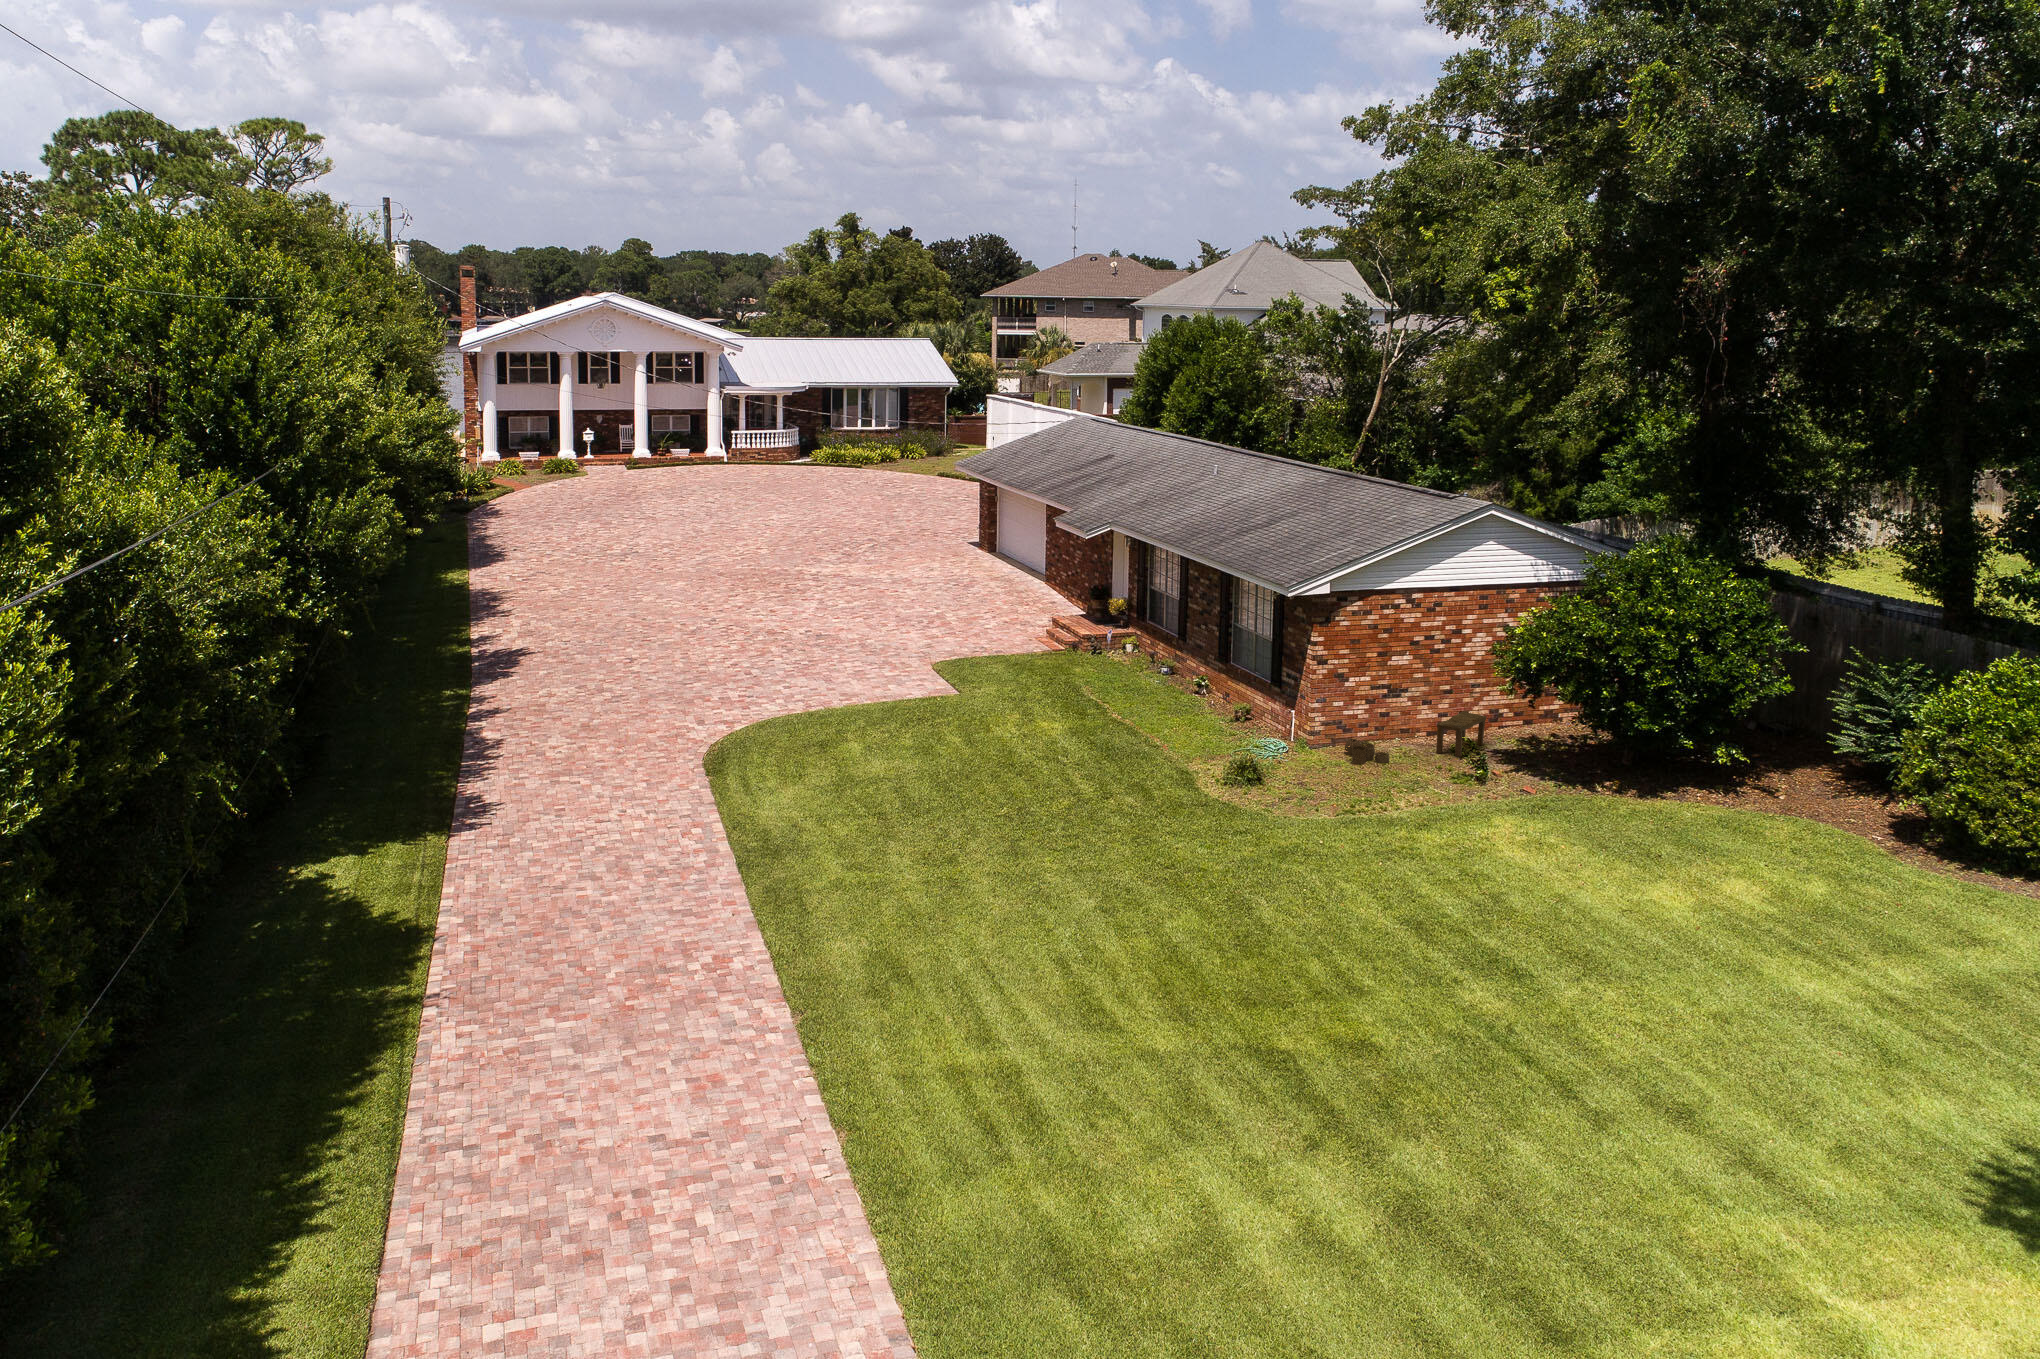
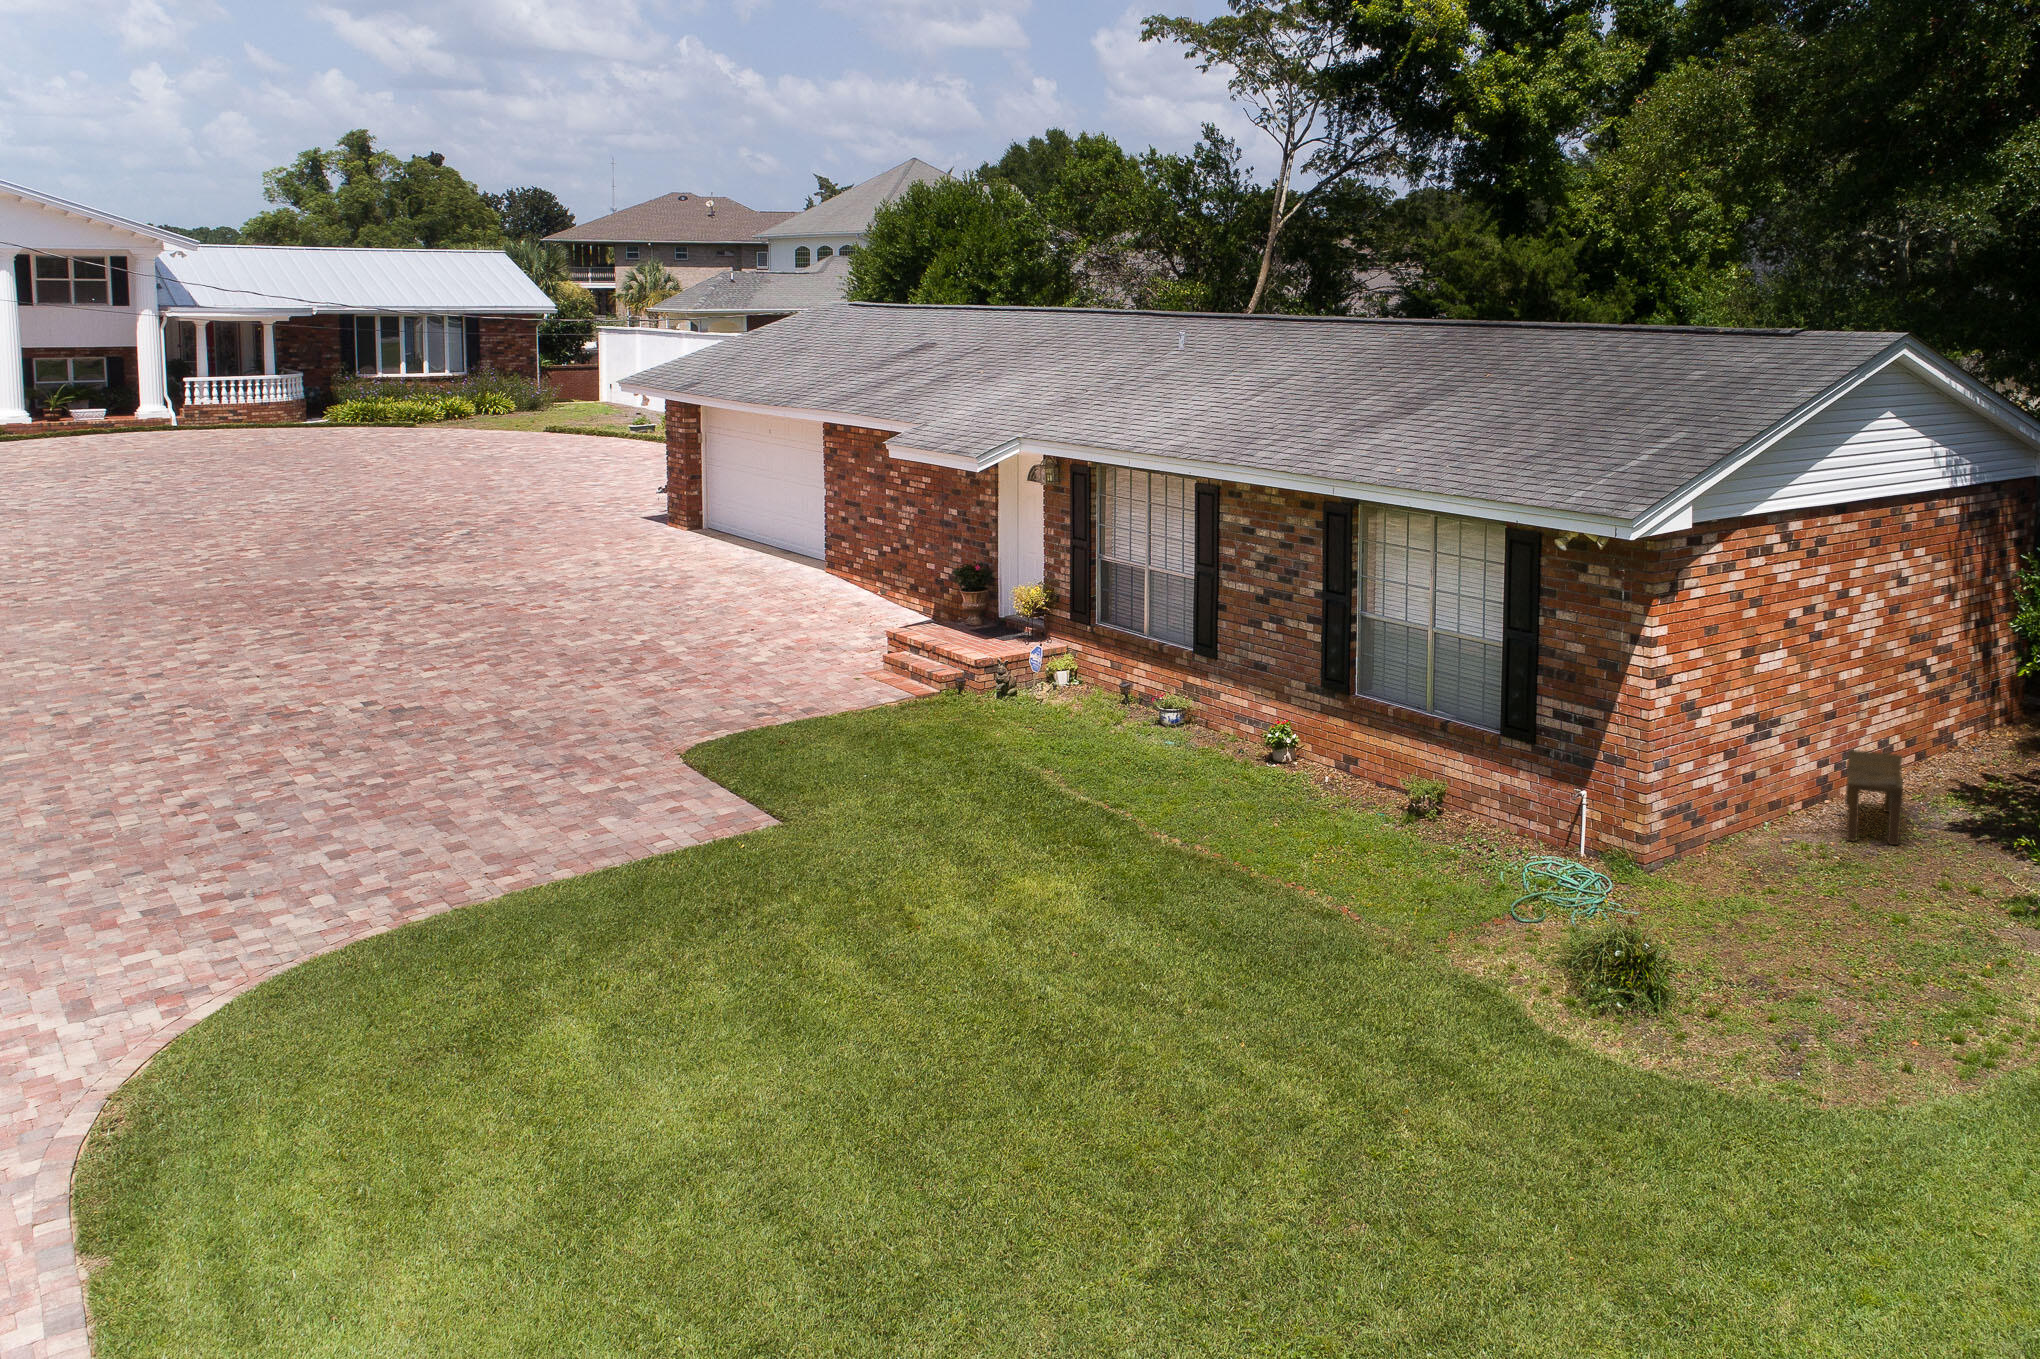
woven basket: present [1345,739,1389,764] -> none [1691,833,1799,891]

